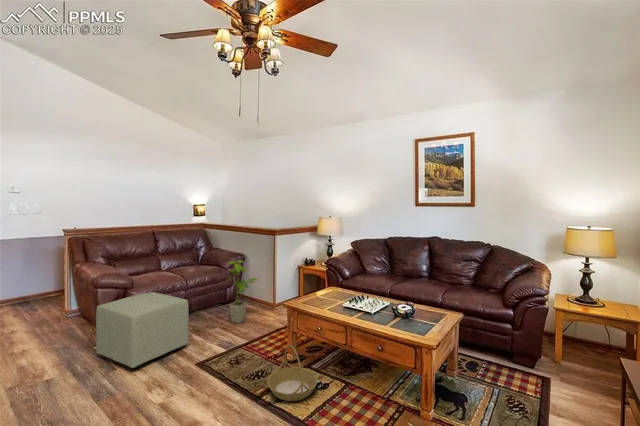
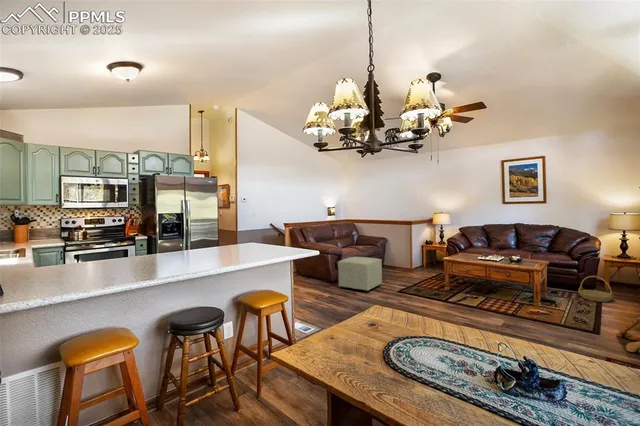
house plant: present [227,260,258,323] -> none [388,239,409,277]
basket: present [267,345,318,401] -> present [578,276,614,302]

